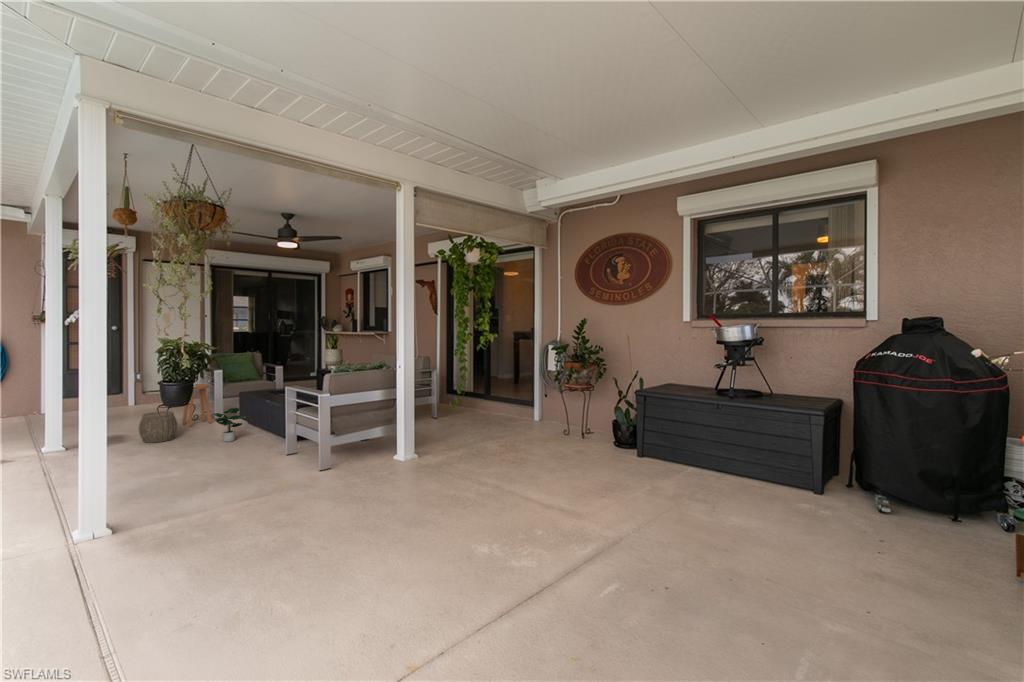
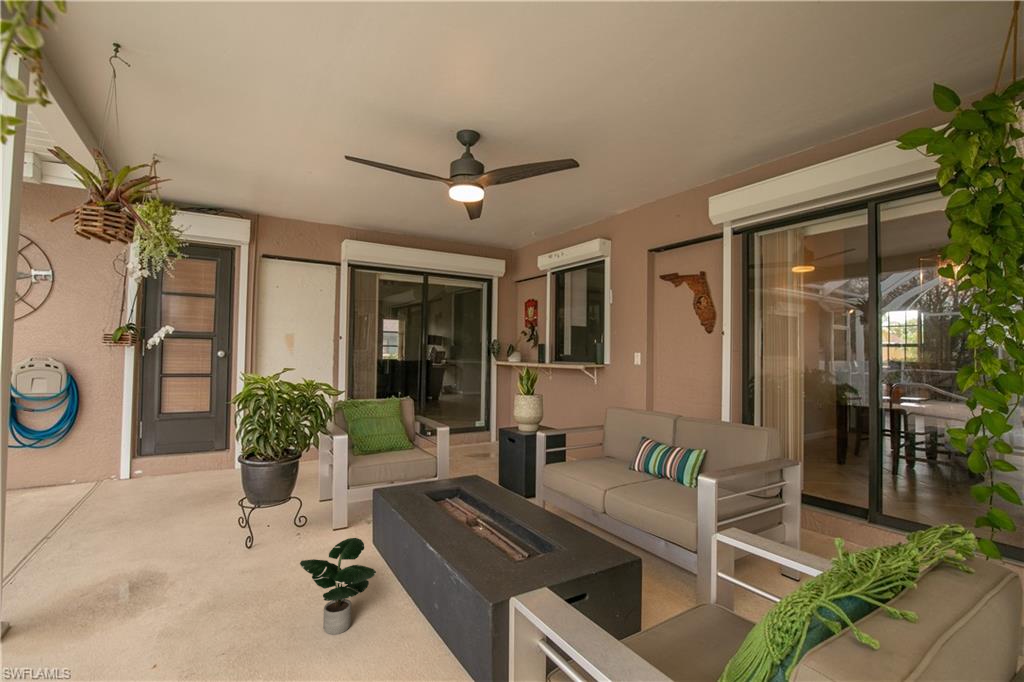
stool: present [182,384,212,426] -> none [274,457,323,545]
woven basket: present [139,411,177,443] -> none [159,530,244,616]

